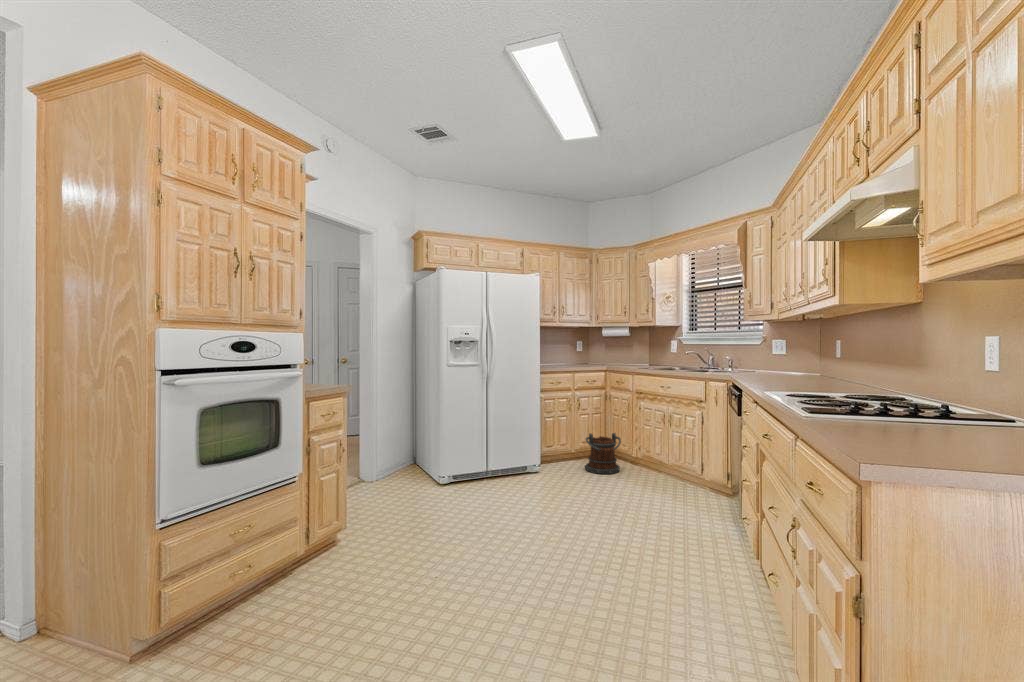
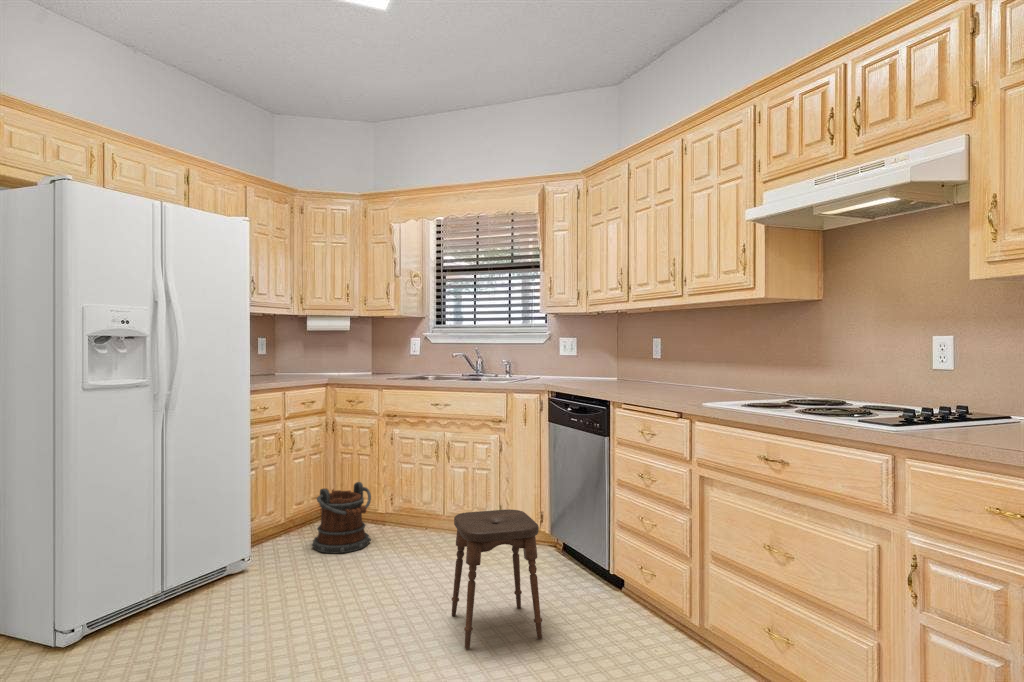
stool: none [614,453,672,539] -> present [451,509,542,649]

